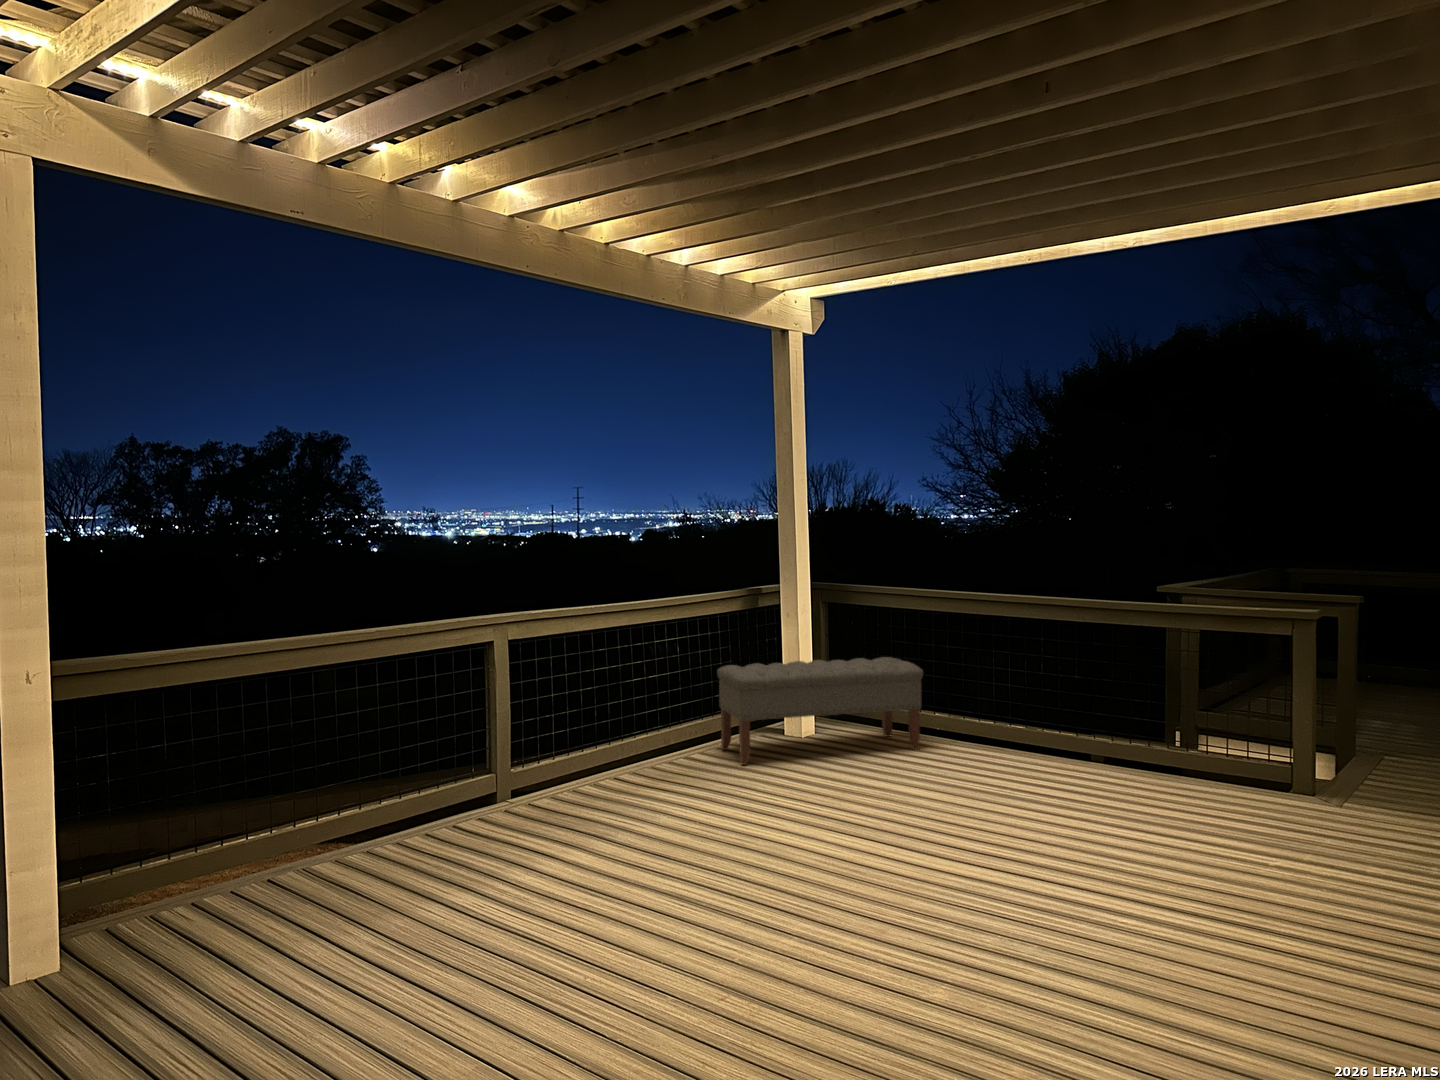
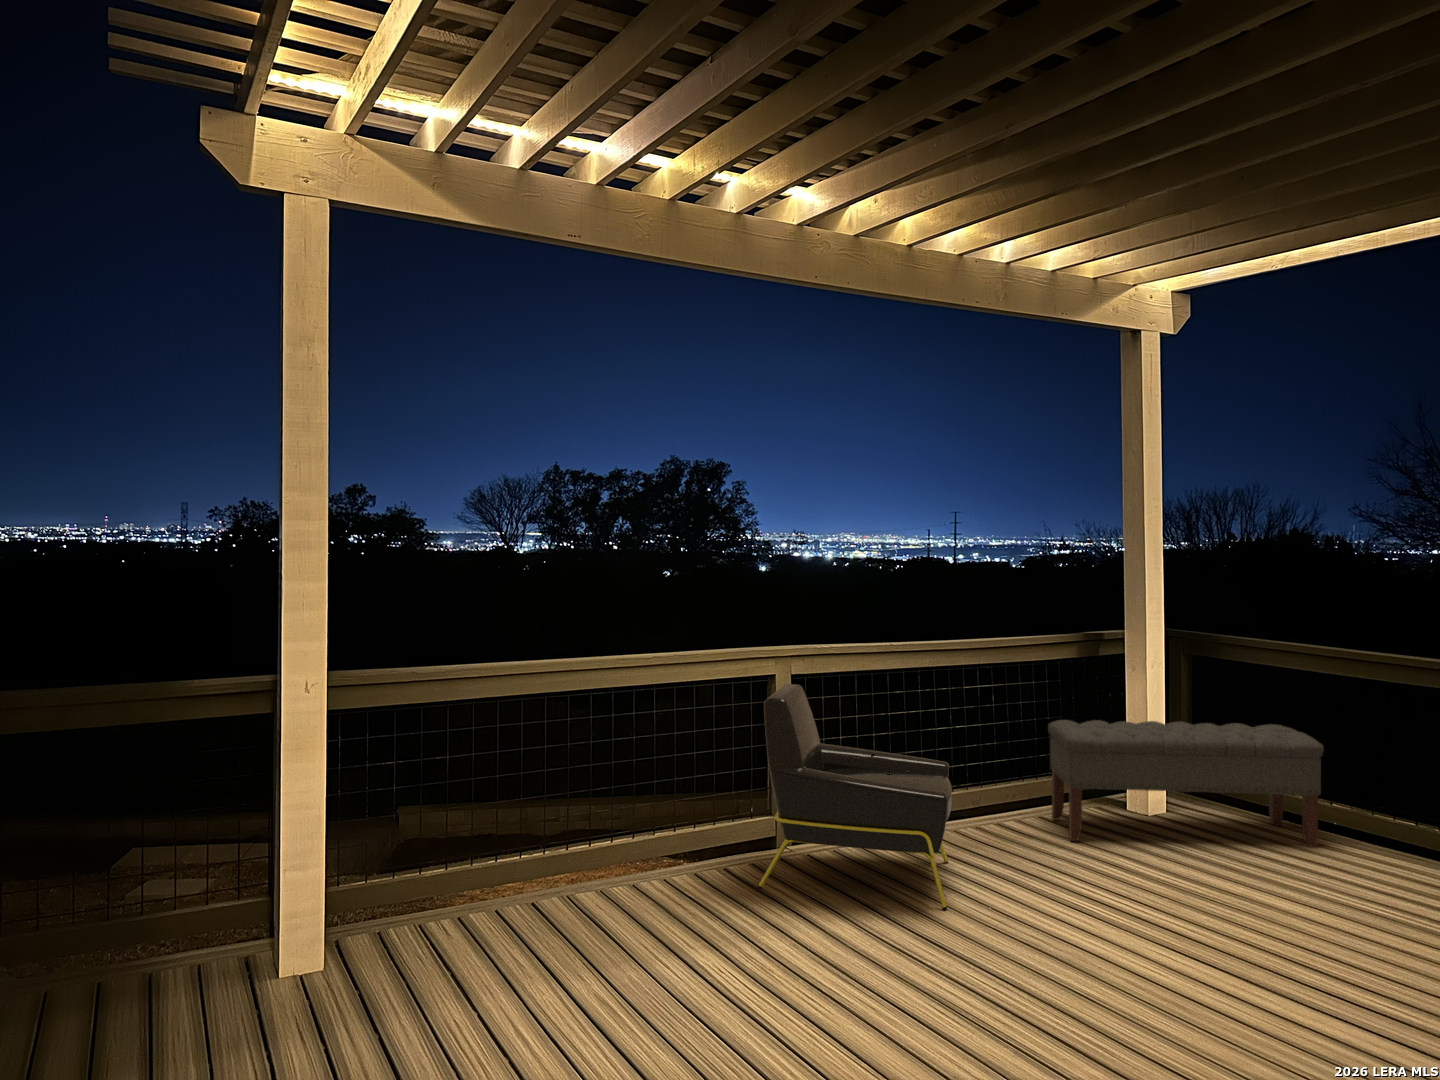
armchair: none [490,647,661,835] -> present [758,684,952,910]

